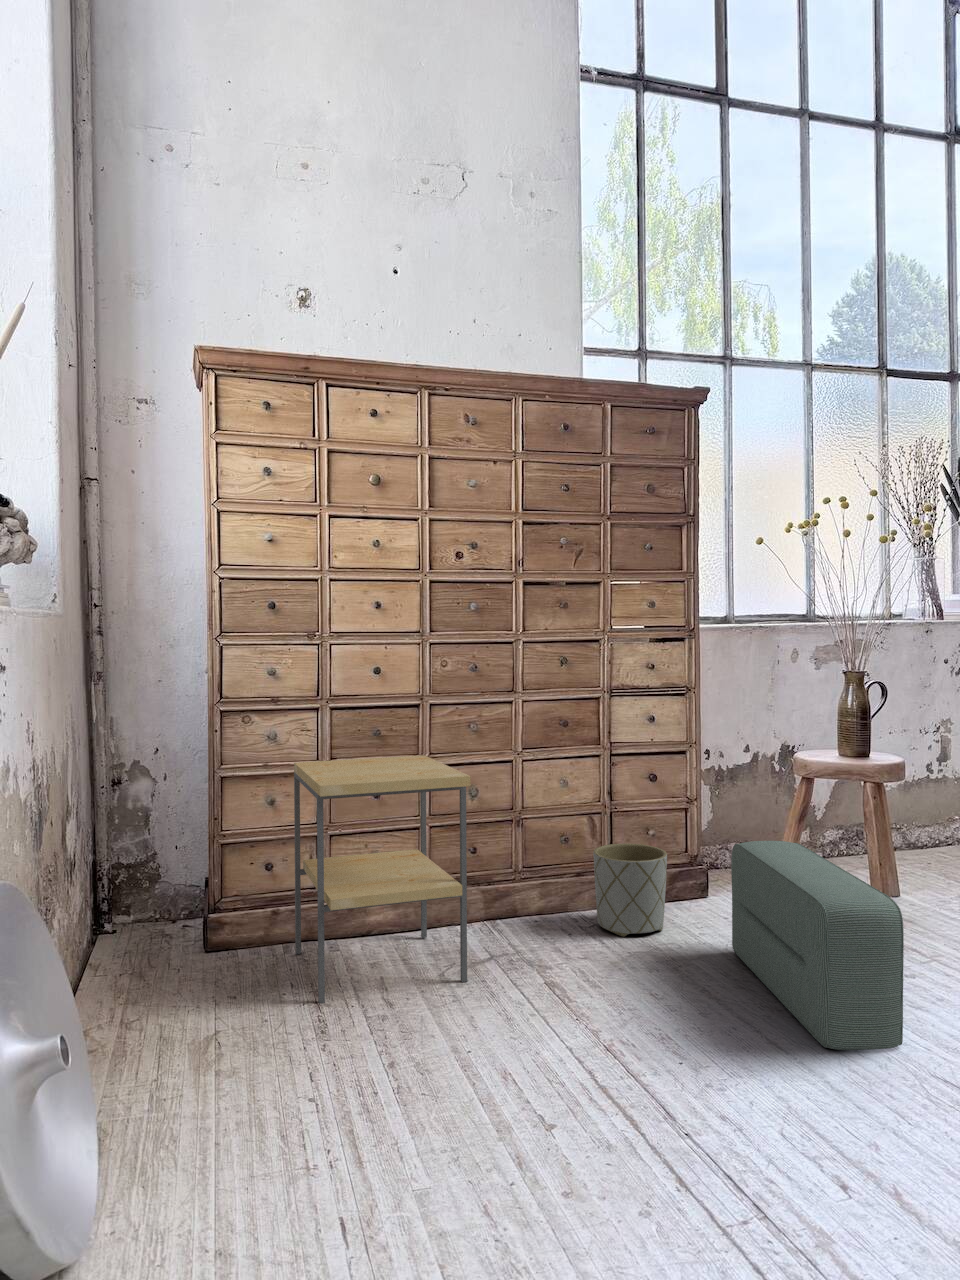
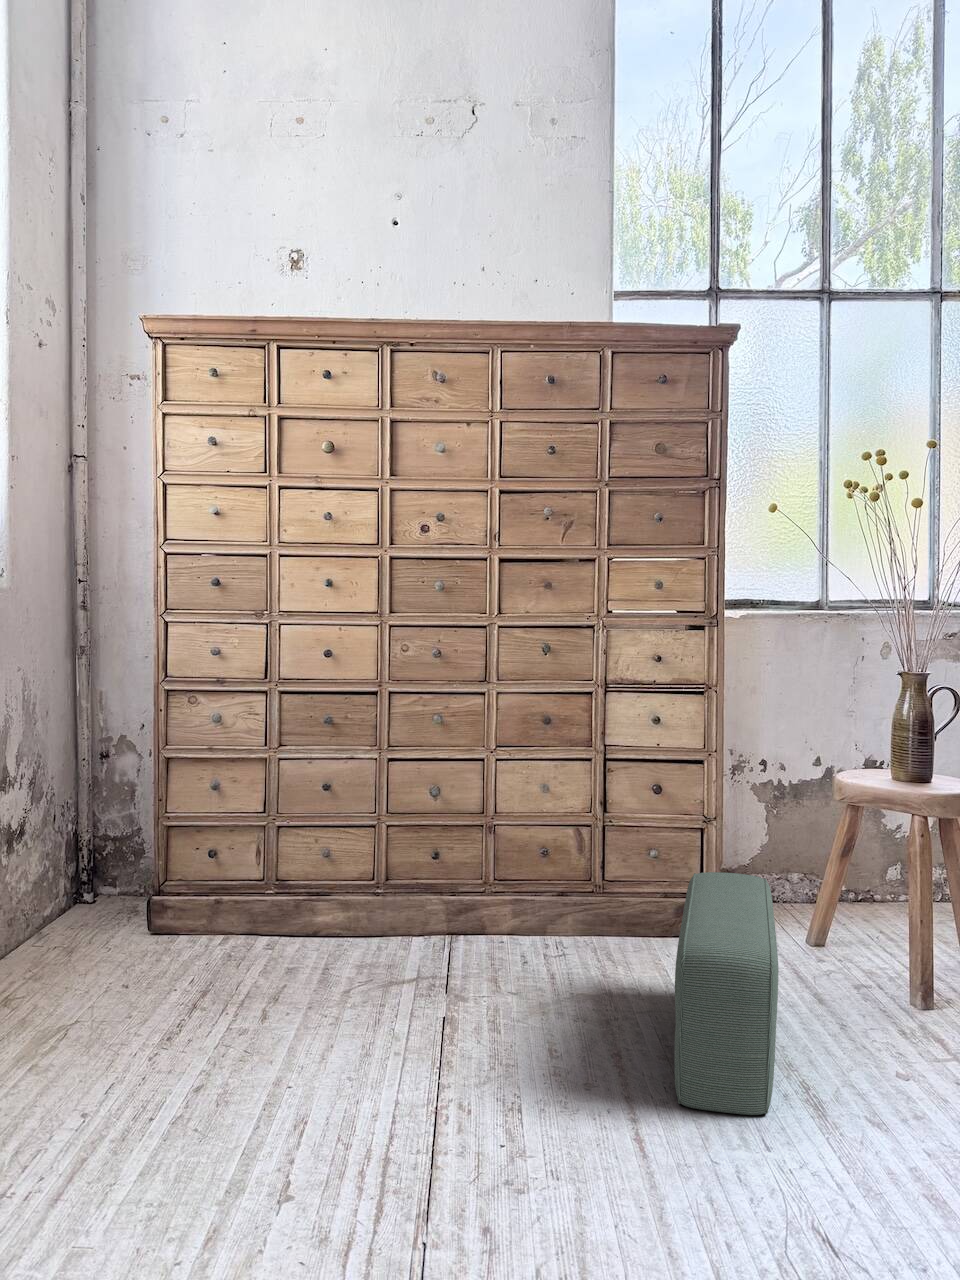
side table: present [294,755,471,1003] -> none [213,747,377,993]
planter: present [593,844,667,937] -> none [565,862,648,966]

